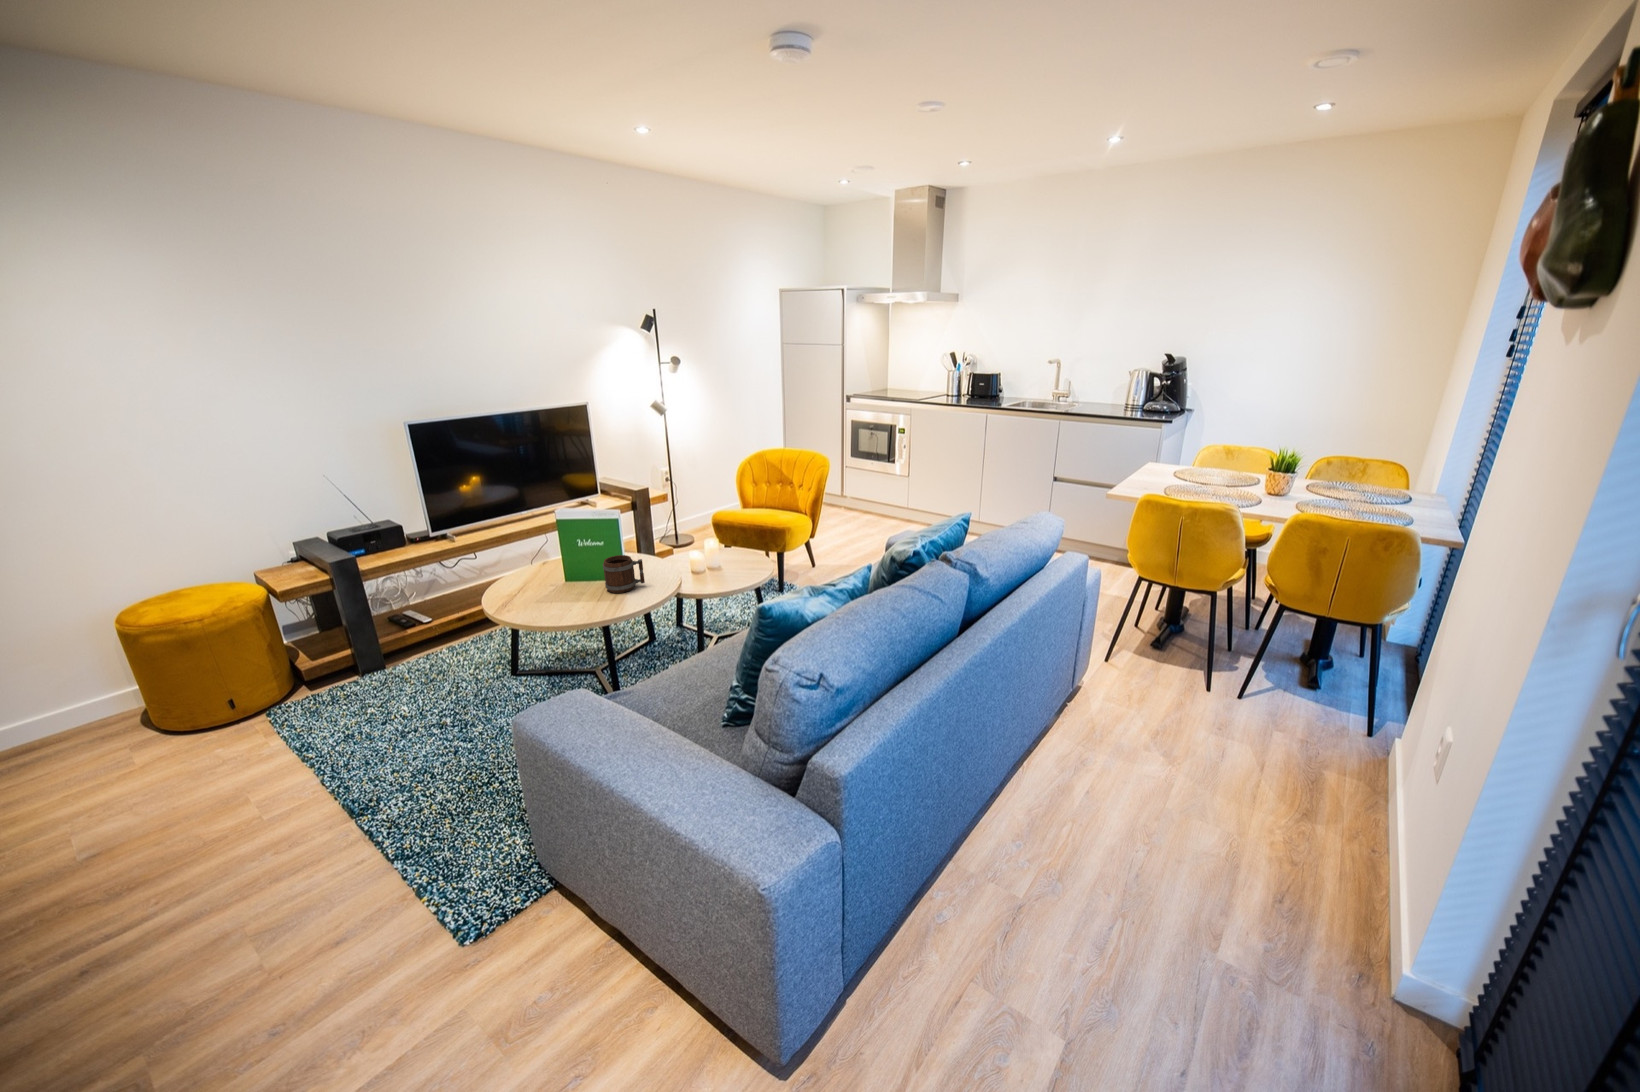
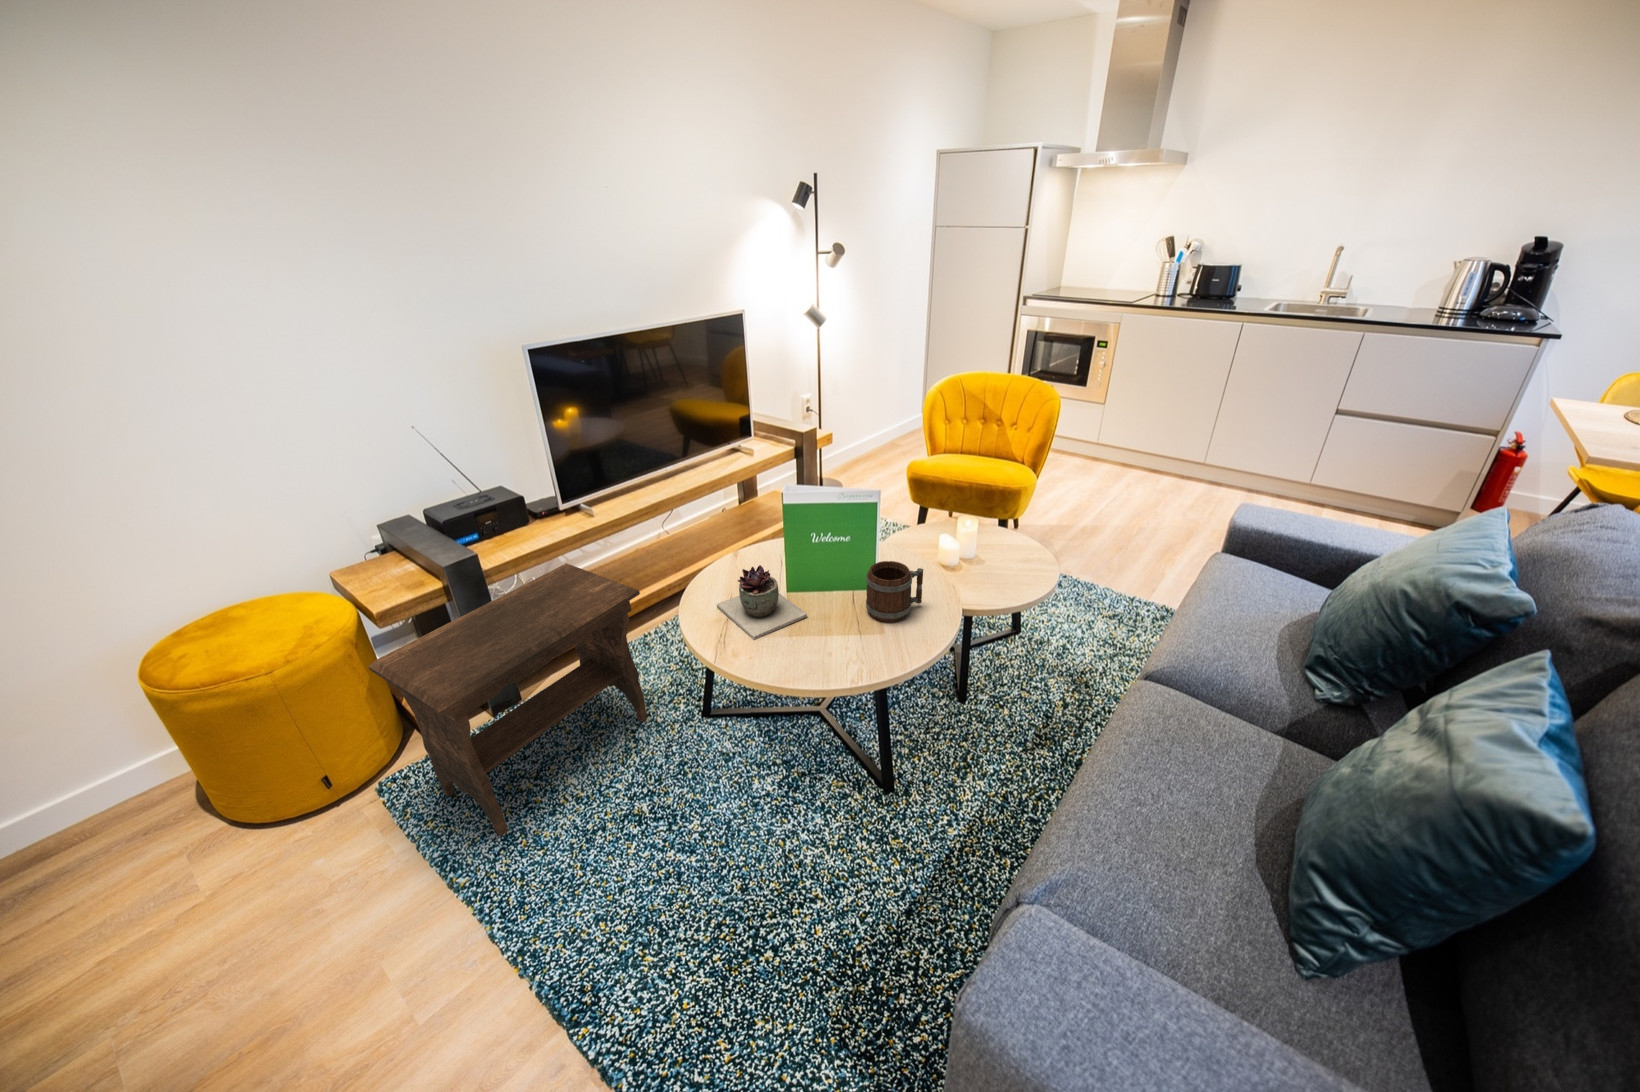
succulent plant: none [510,557,566,602] -> present [717,565,807,640]
footstool: none [267,566,472,737] -> present [368,563,647,836]

